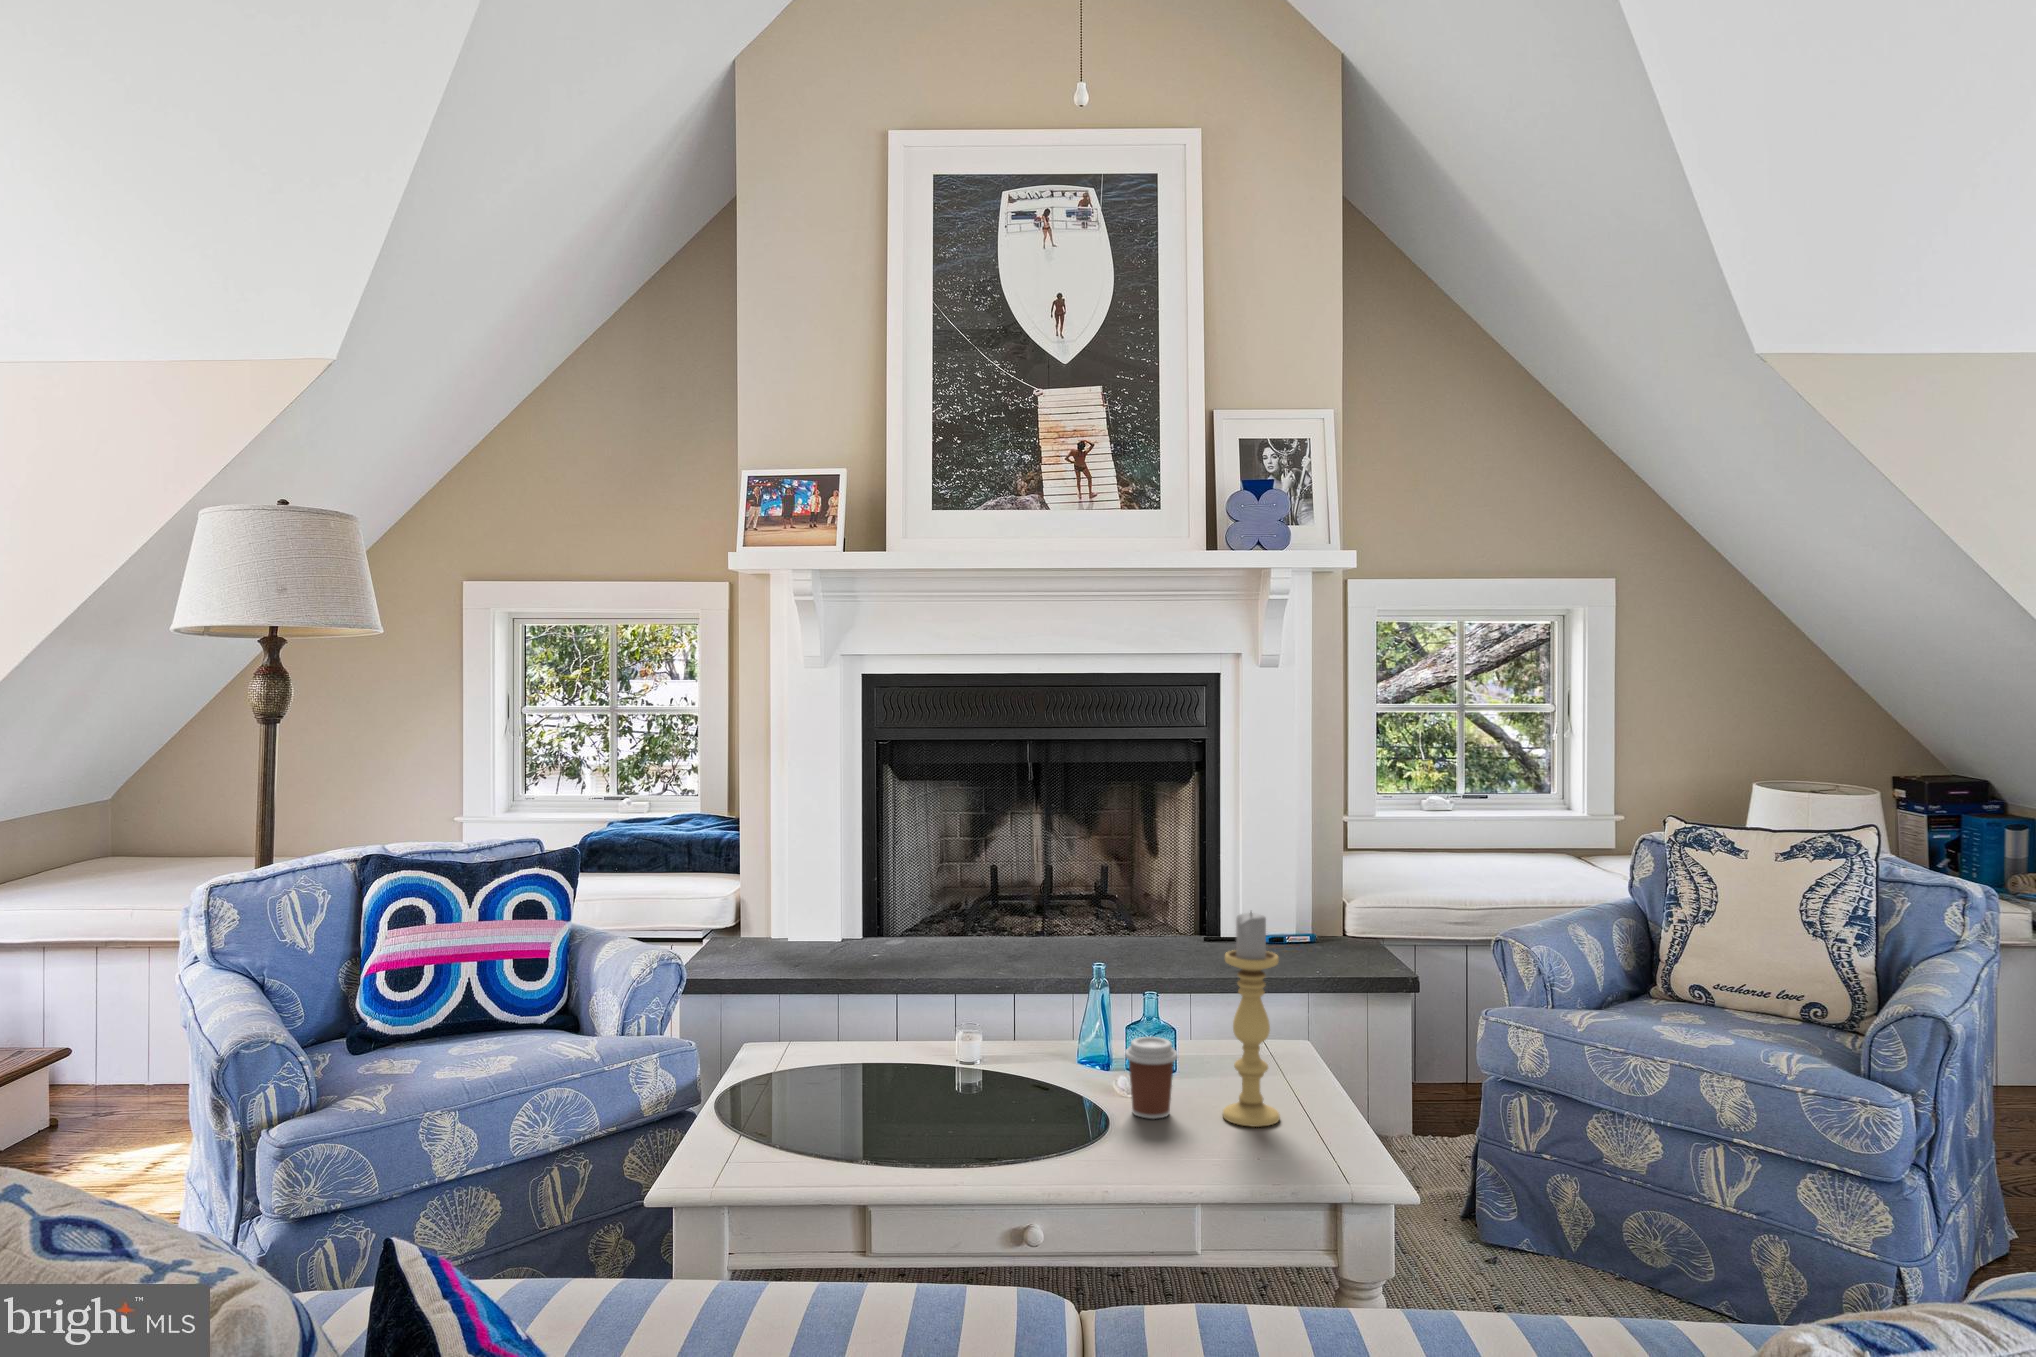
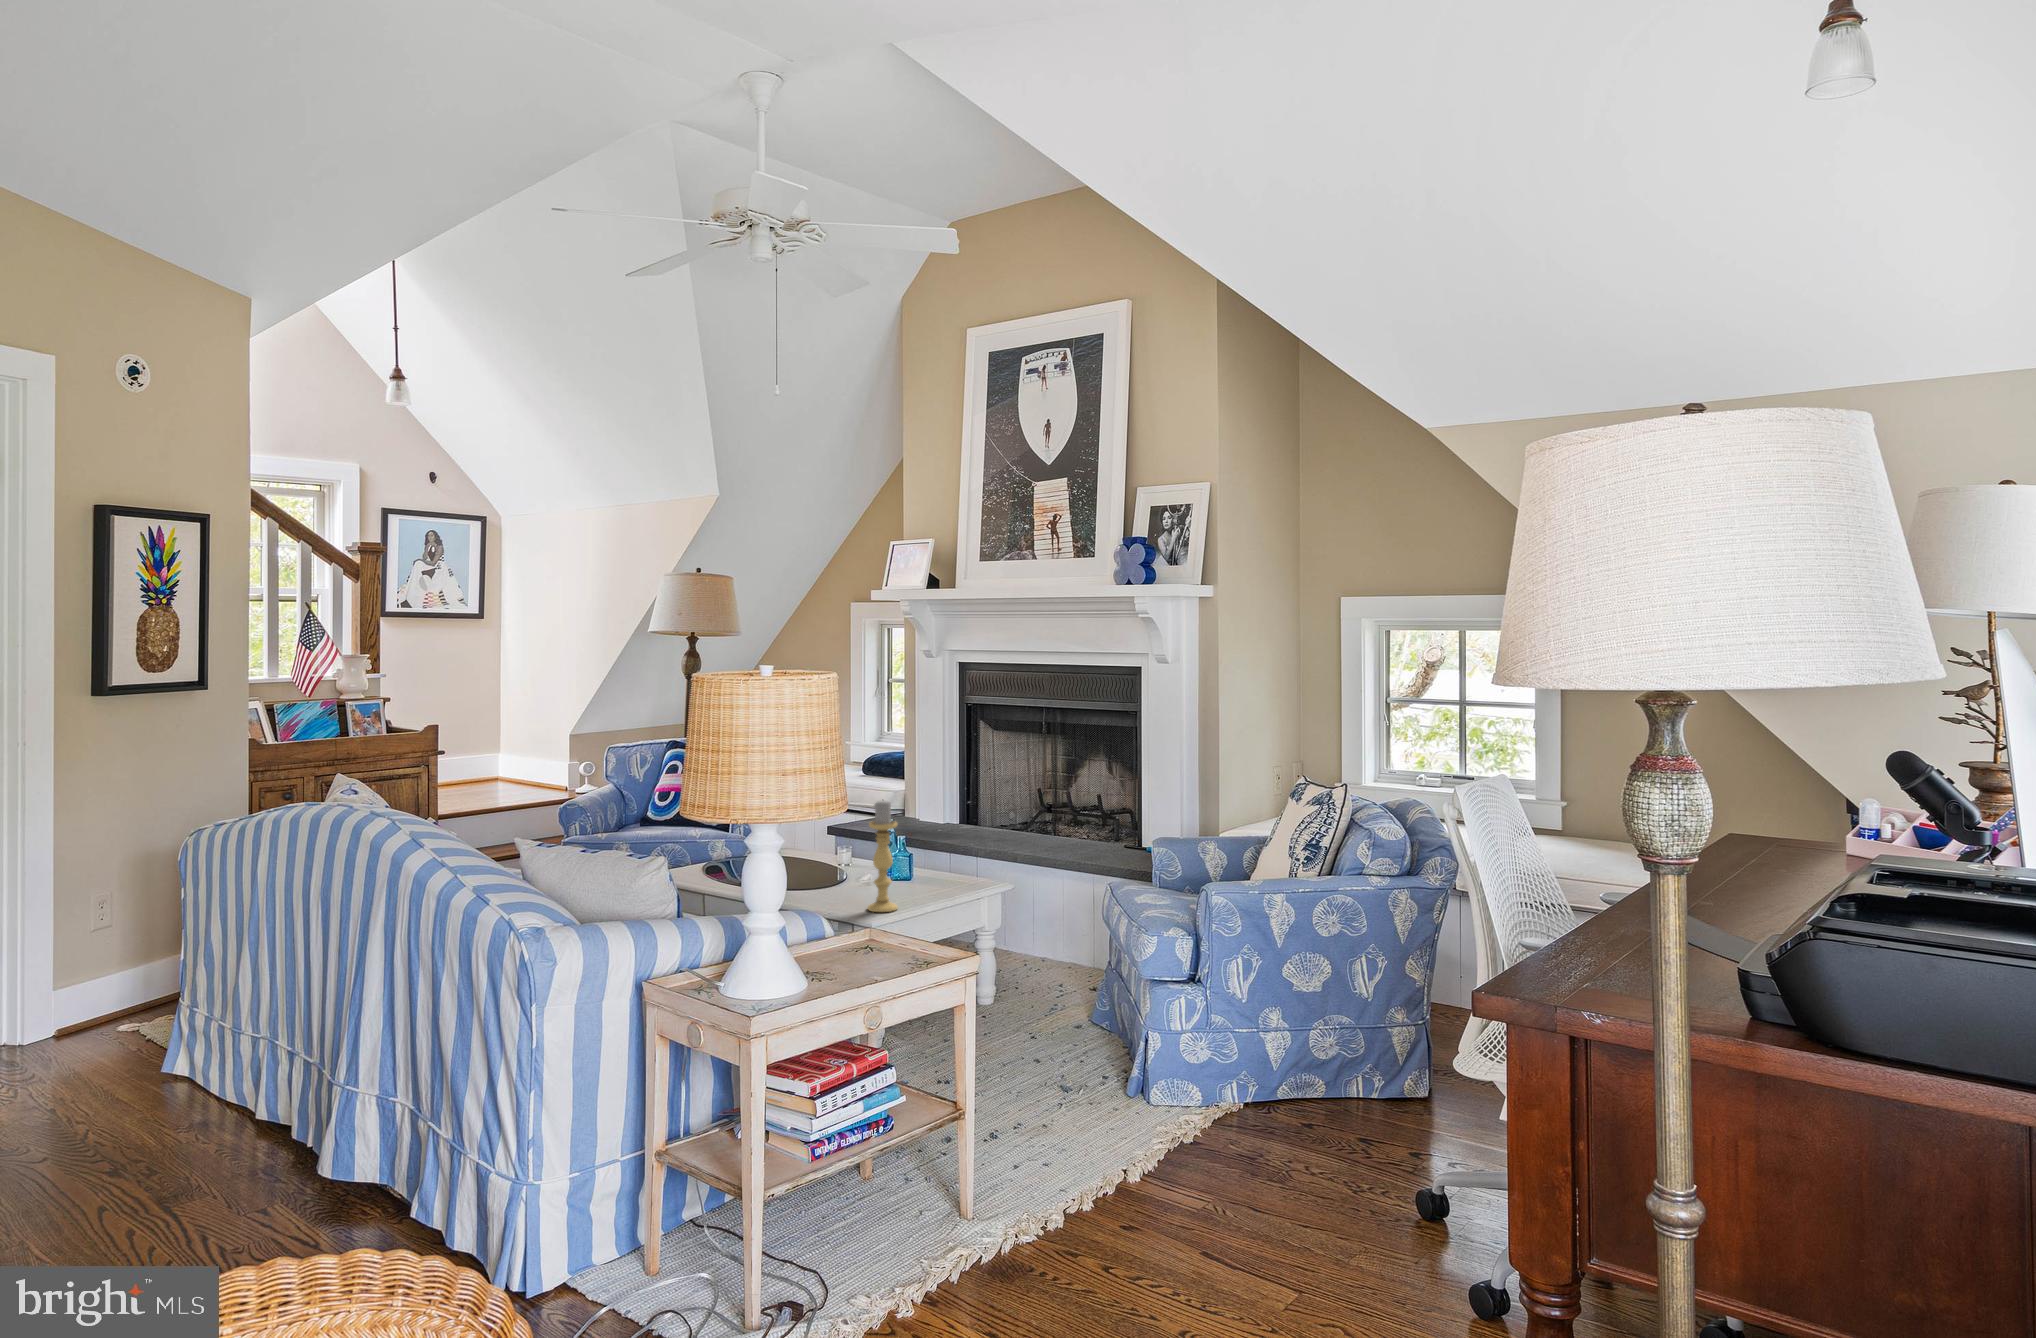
coffee cup: present [1125,1037,1178,1119] -> none [835,862,863,902]

